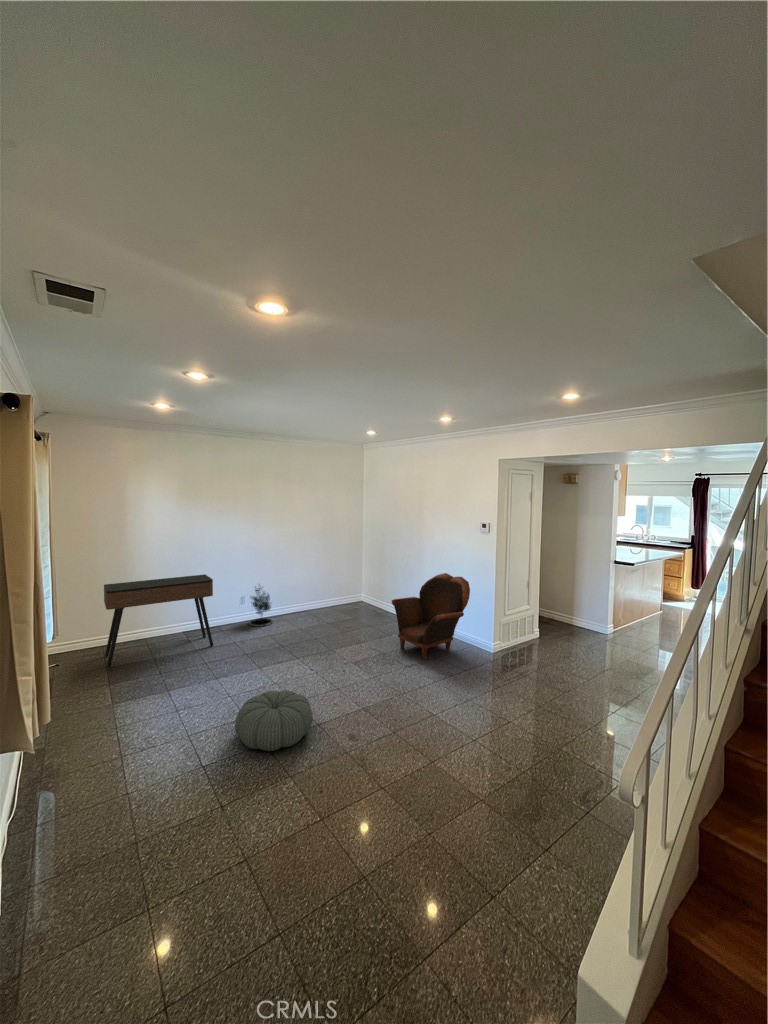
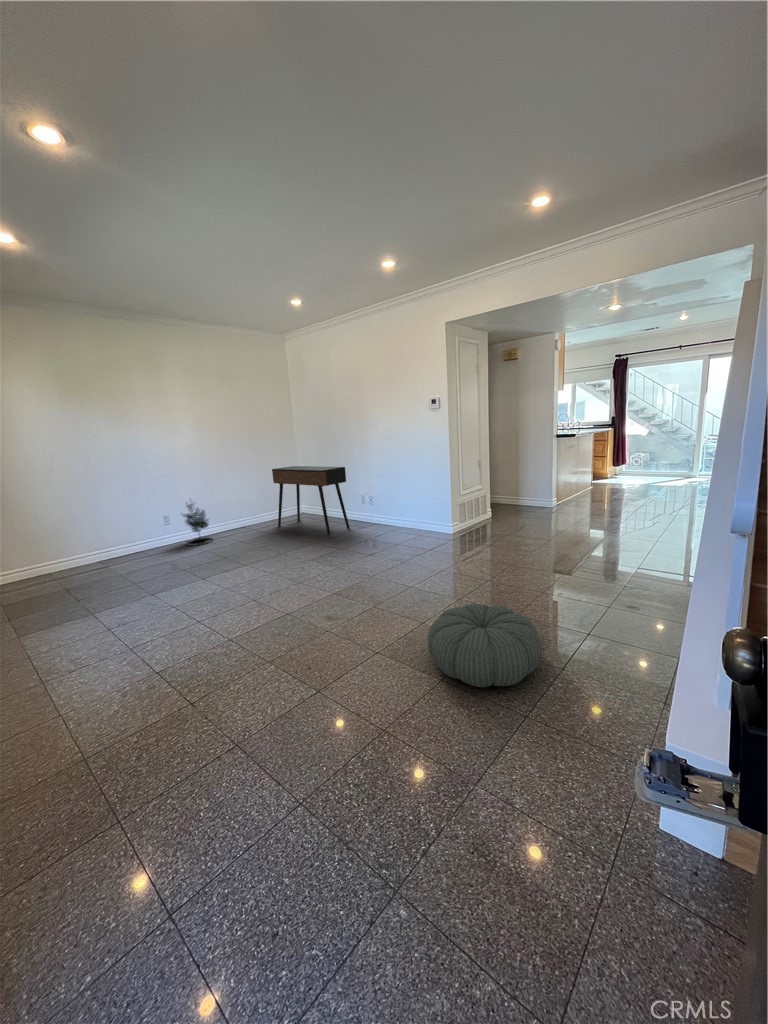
armchair: present [392,573,470,659] -> none [344,462,426,547]
console table: present [104,574,213,667] -> present [272,466,349,535]
pouf: present [235,690,313,751] -> present [428,604,542,687]

